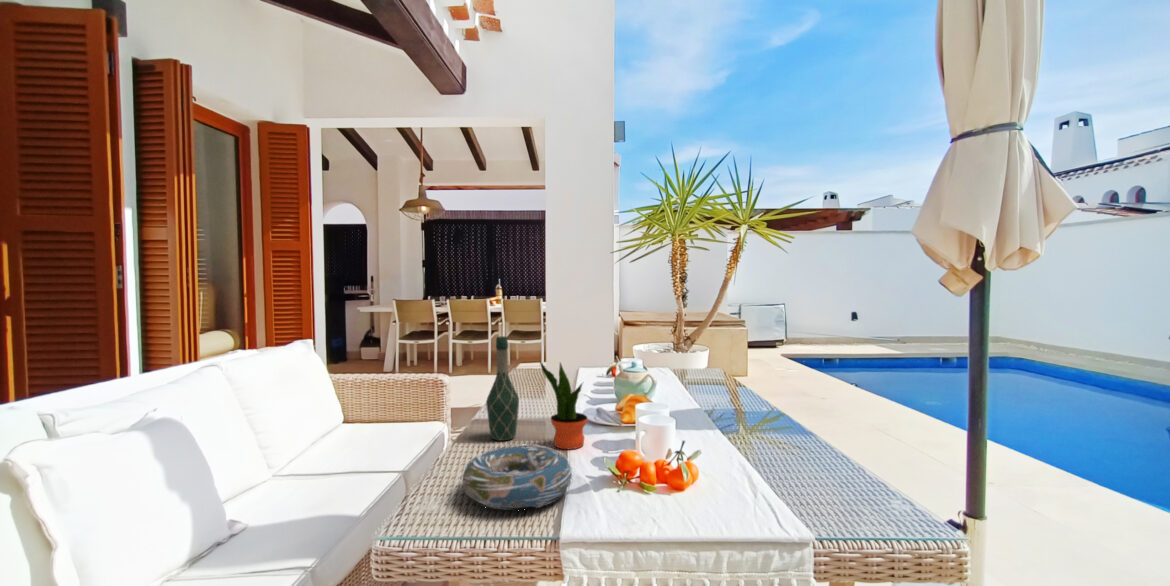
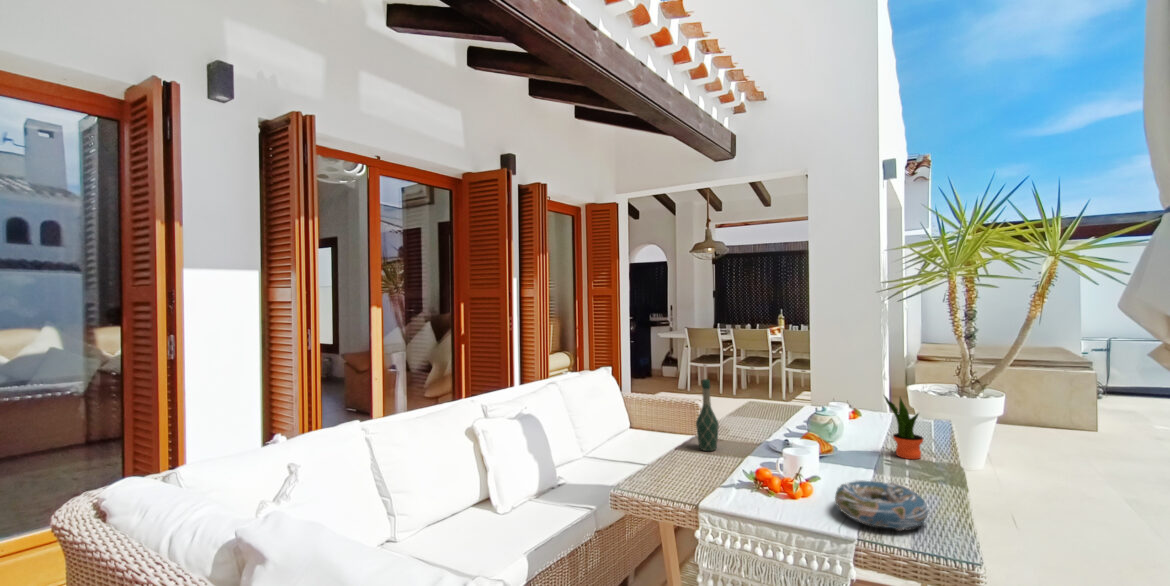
potted plant: present [540,362,587,449] -> present [884,396,923,459]
decorative bowl: present [462,444,572,509] -> present [835,481,928,531]

